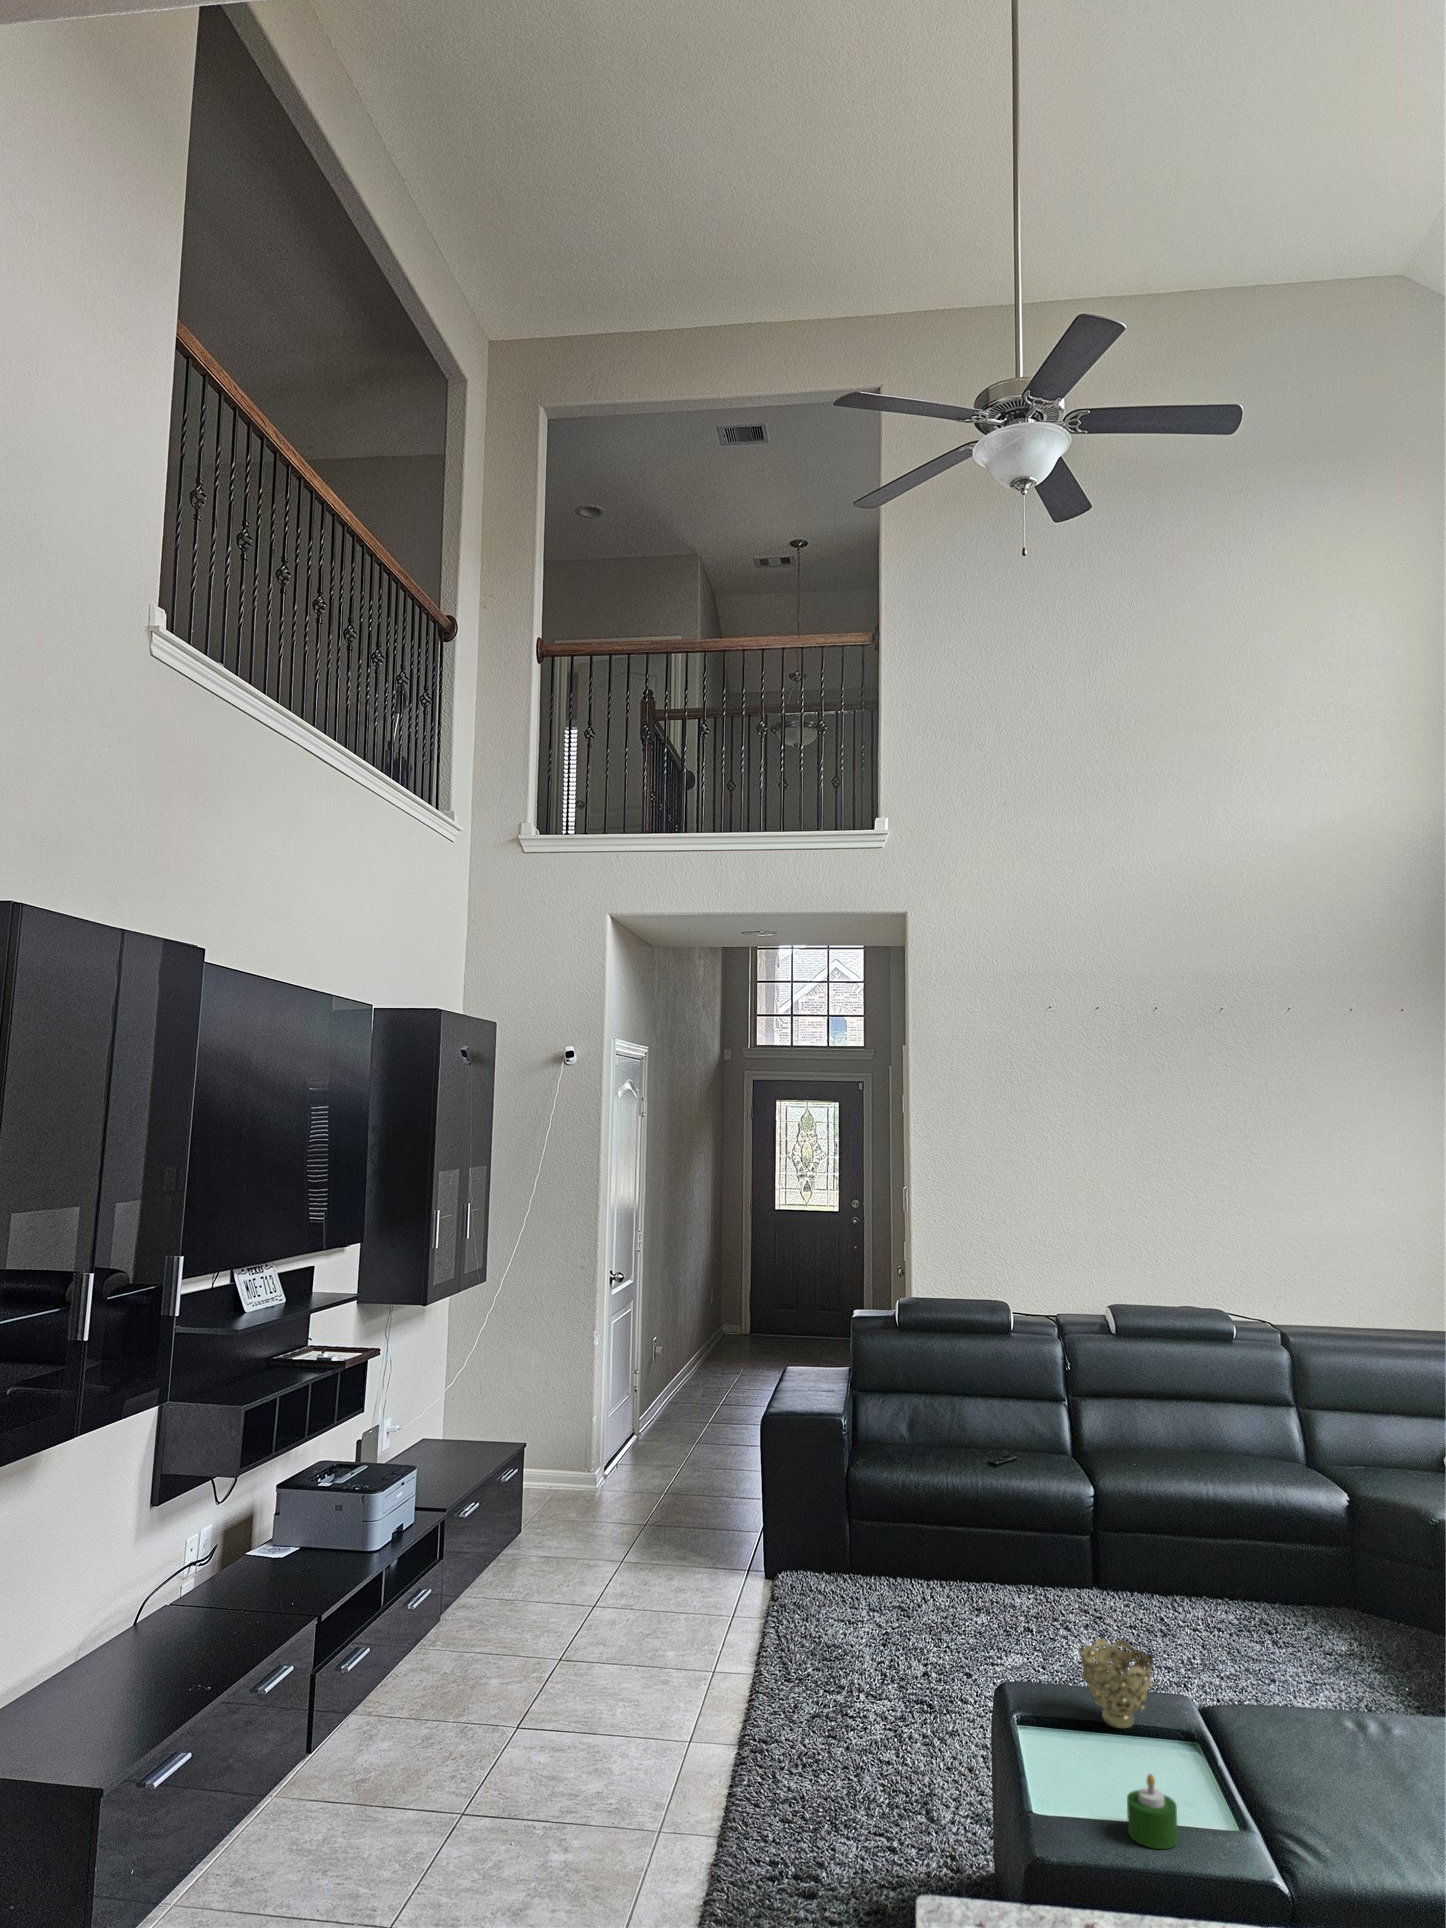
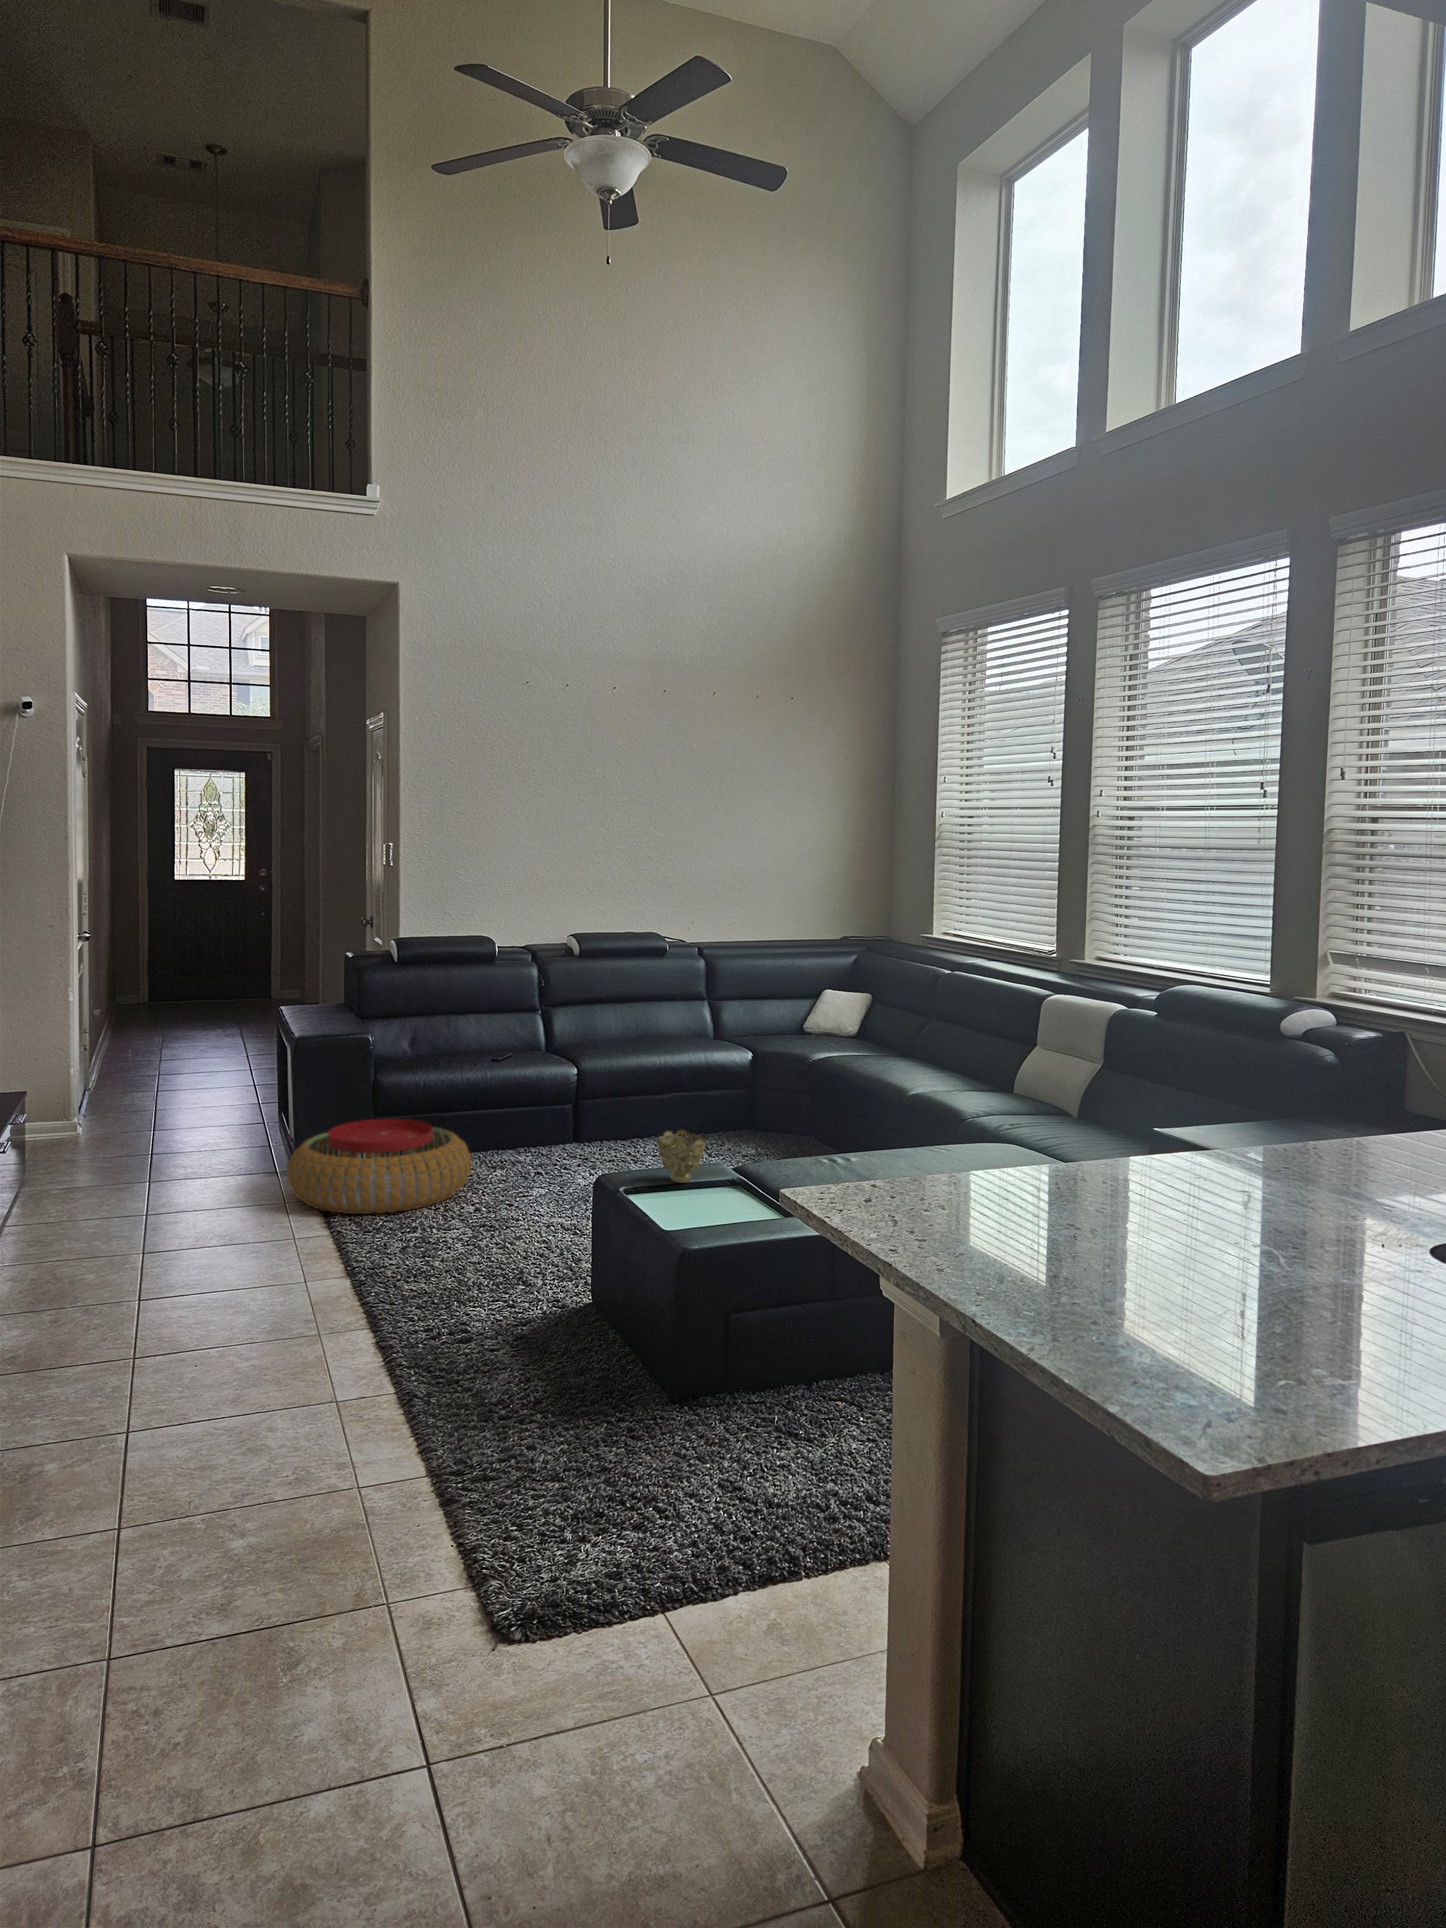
pouf: none [730,1522,939,1654] -> present [287,1119,471,1214]
candle: present [1127,1774,1178,1849] -> none [718,1187,749,1228]

